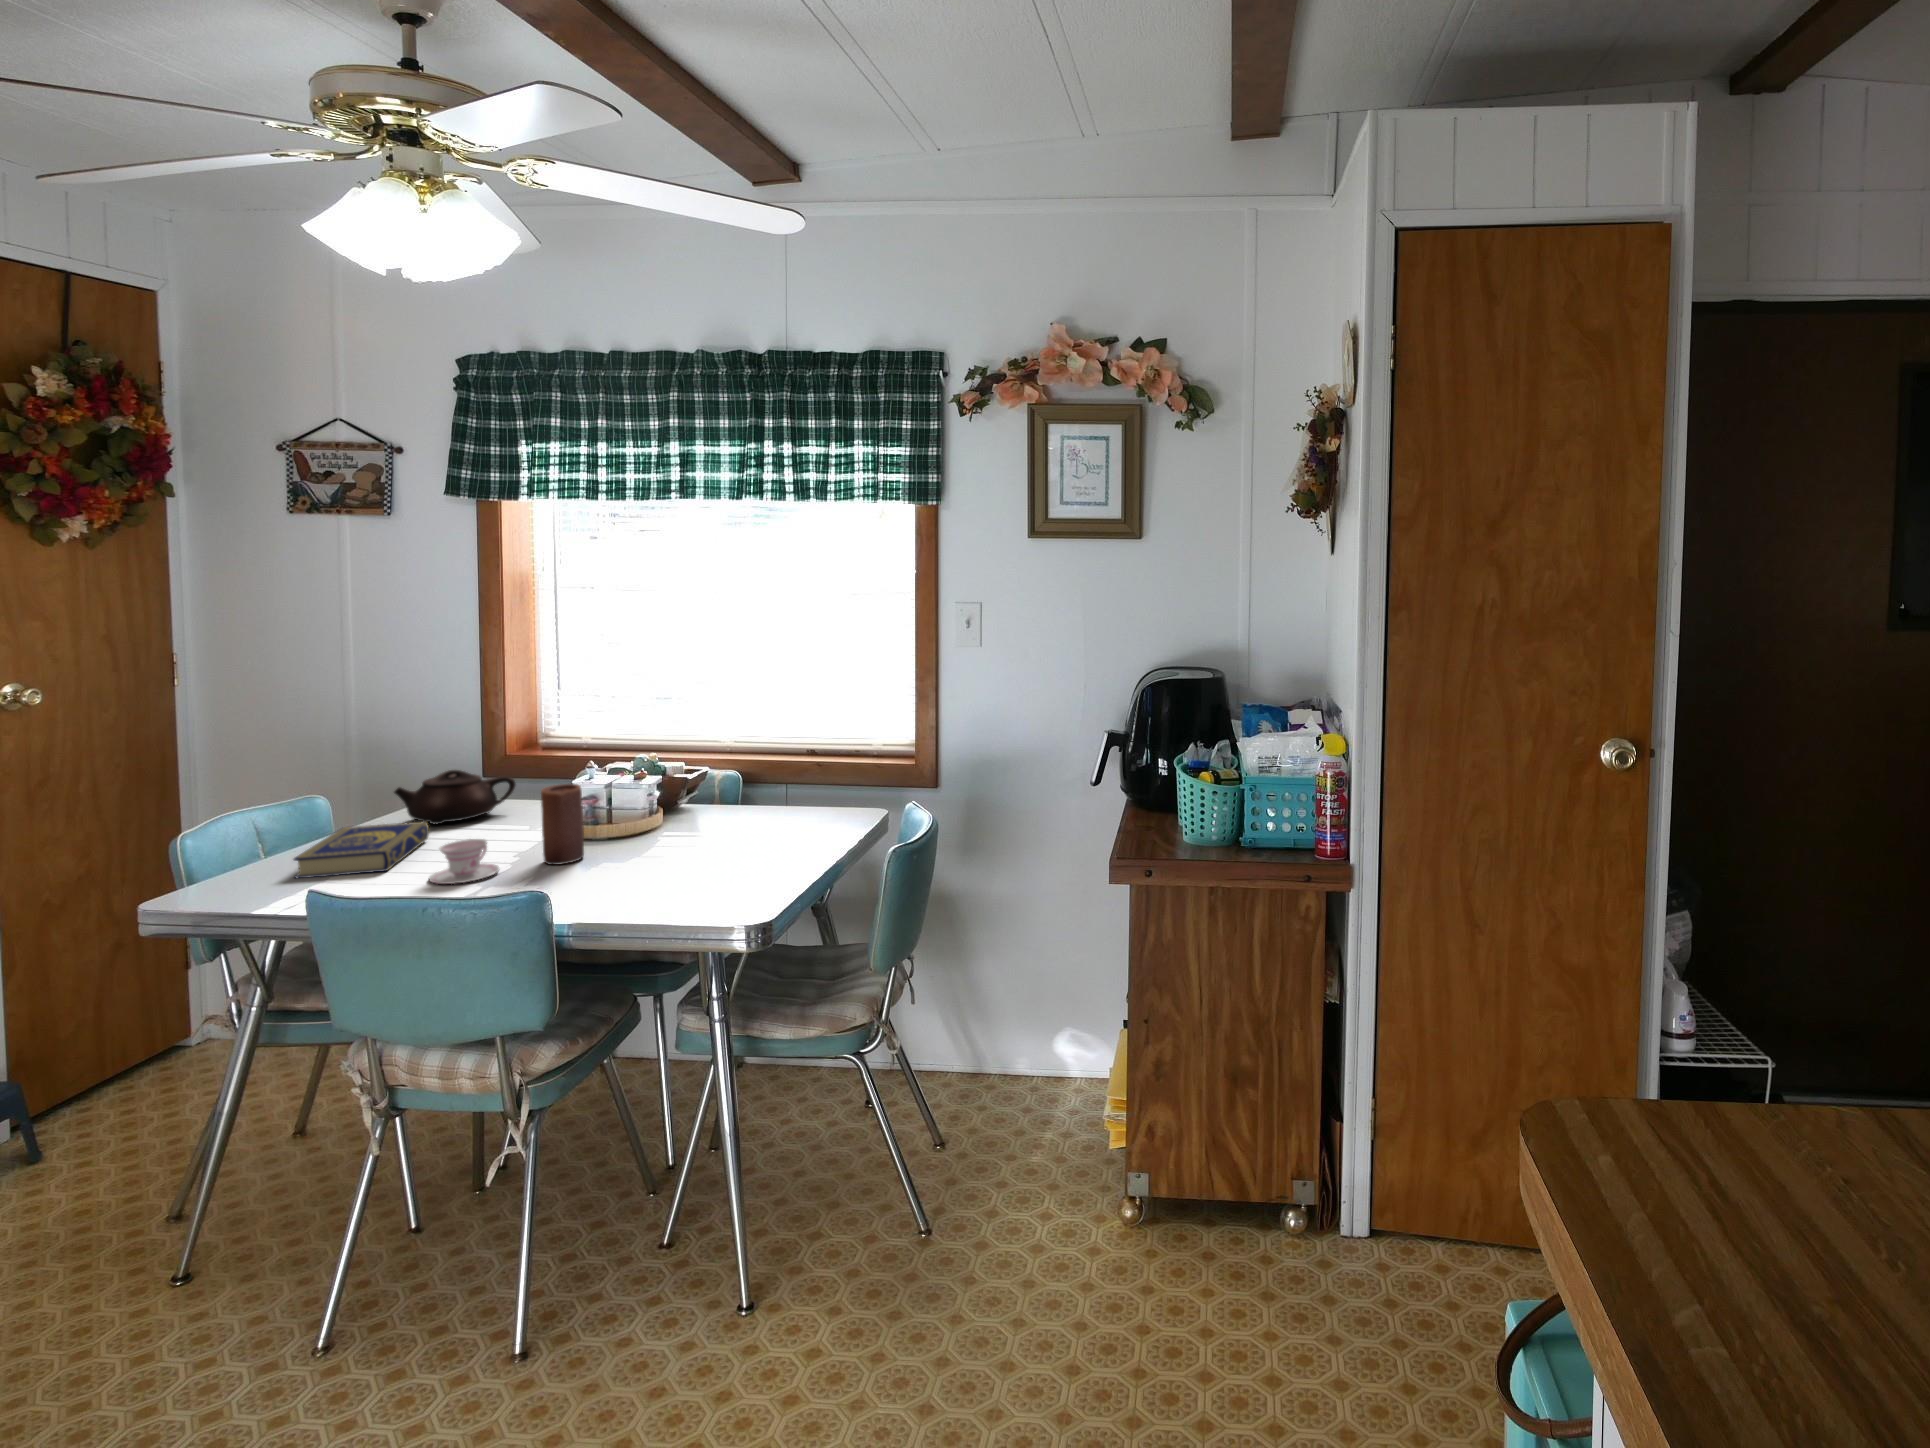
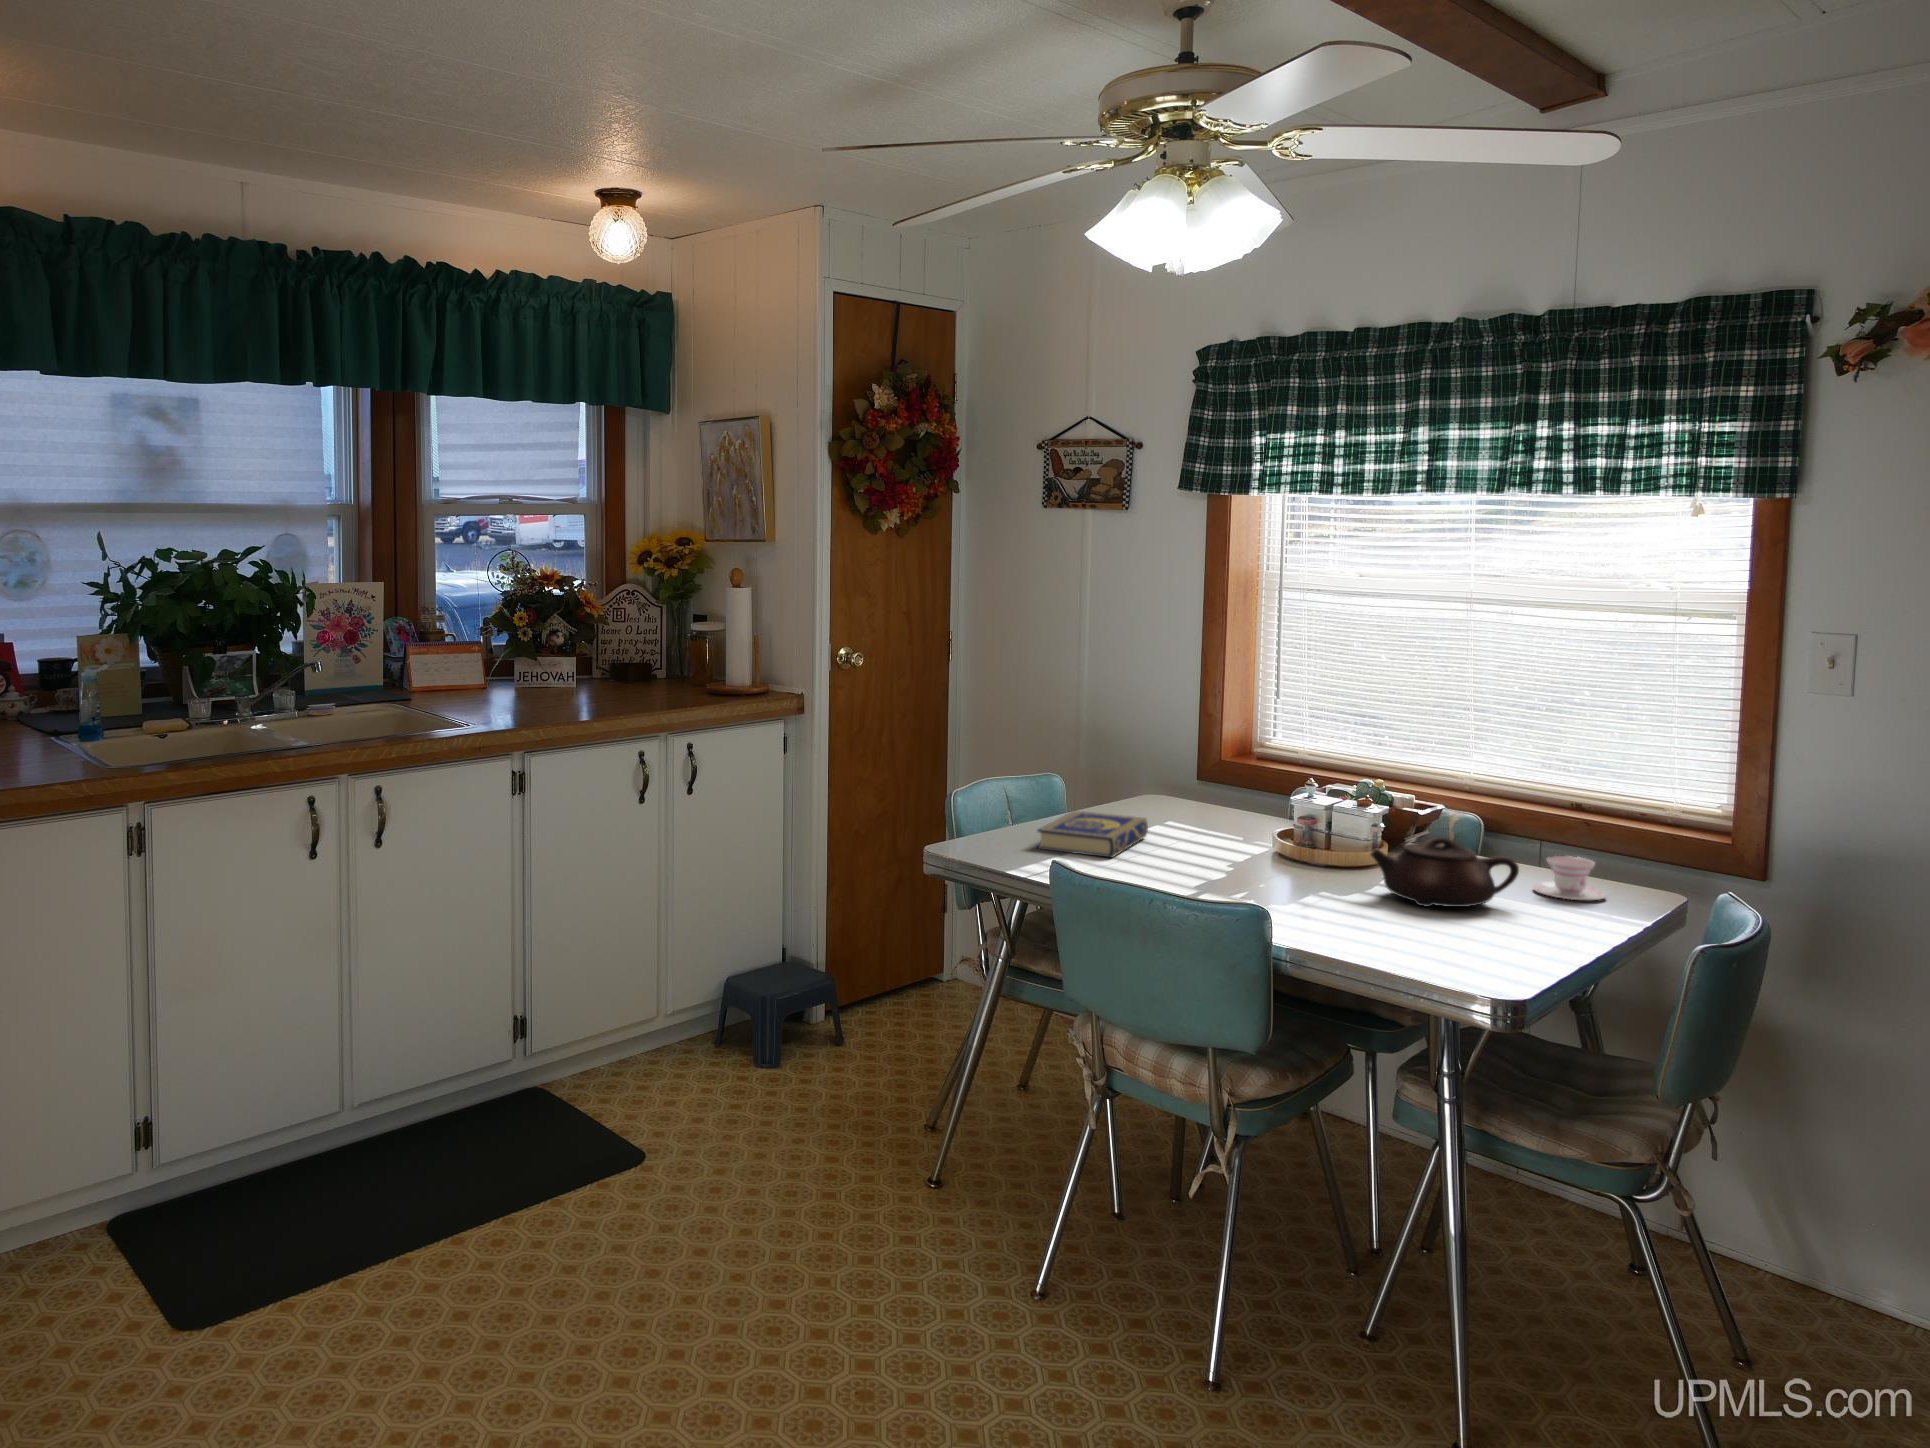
teapot: present [394,770,516,824] -> present [1371,838,1519,907]
candle: present [541,784,584,865] -> none [1257,799,1300,885]
teacup: present [429,839,499,884] -> present [1533,856,1606,900]

